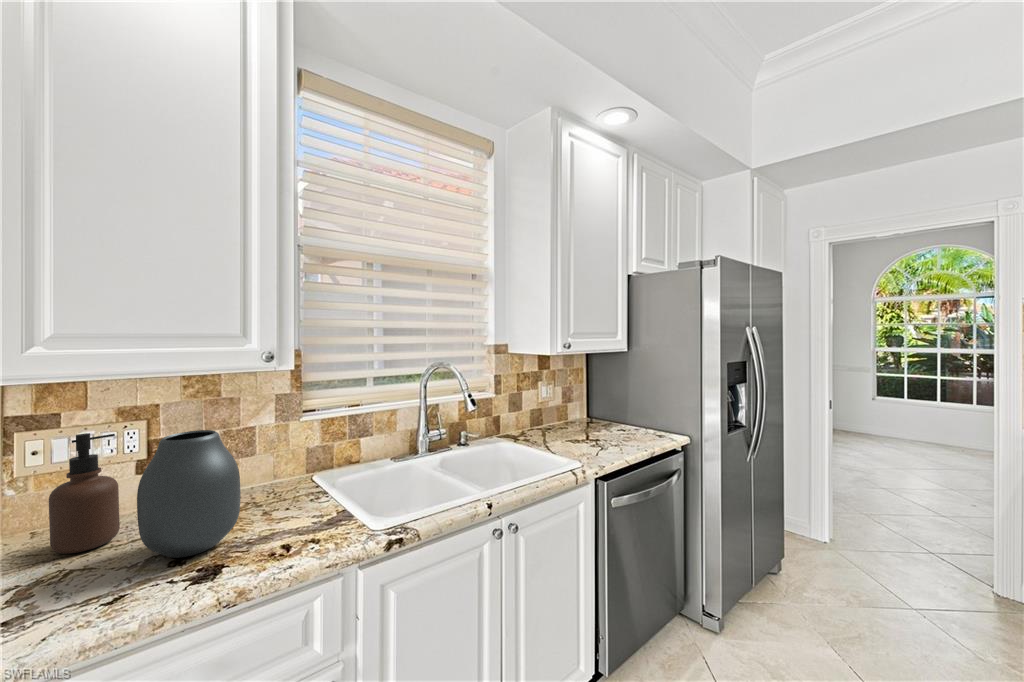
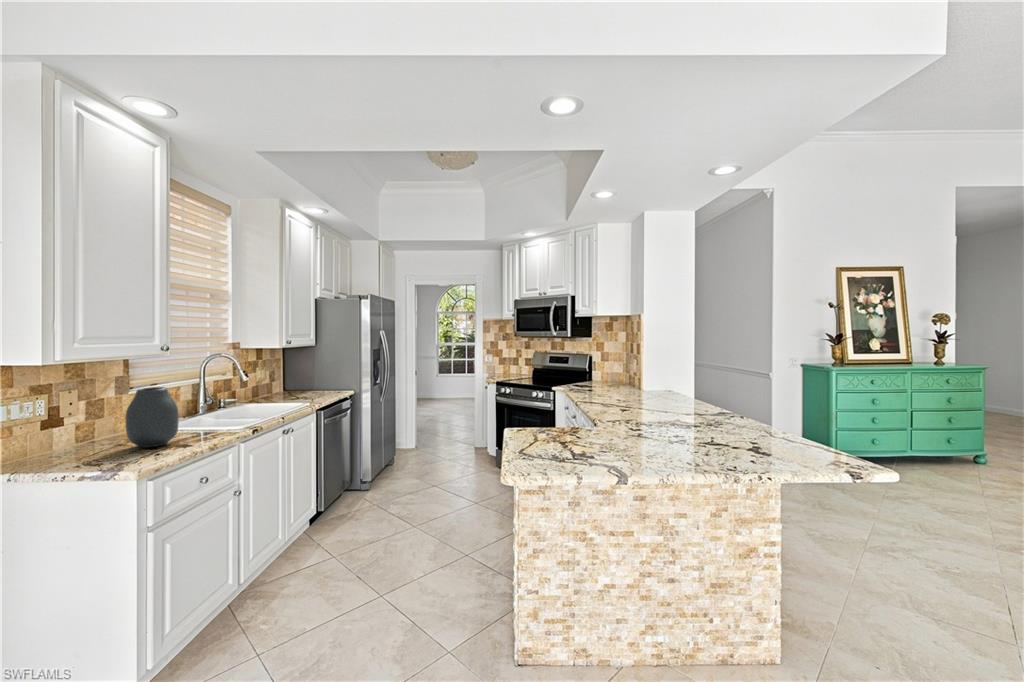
soap dispenser: present [49,433,120,554] -> none [49,395,88,461]

